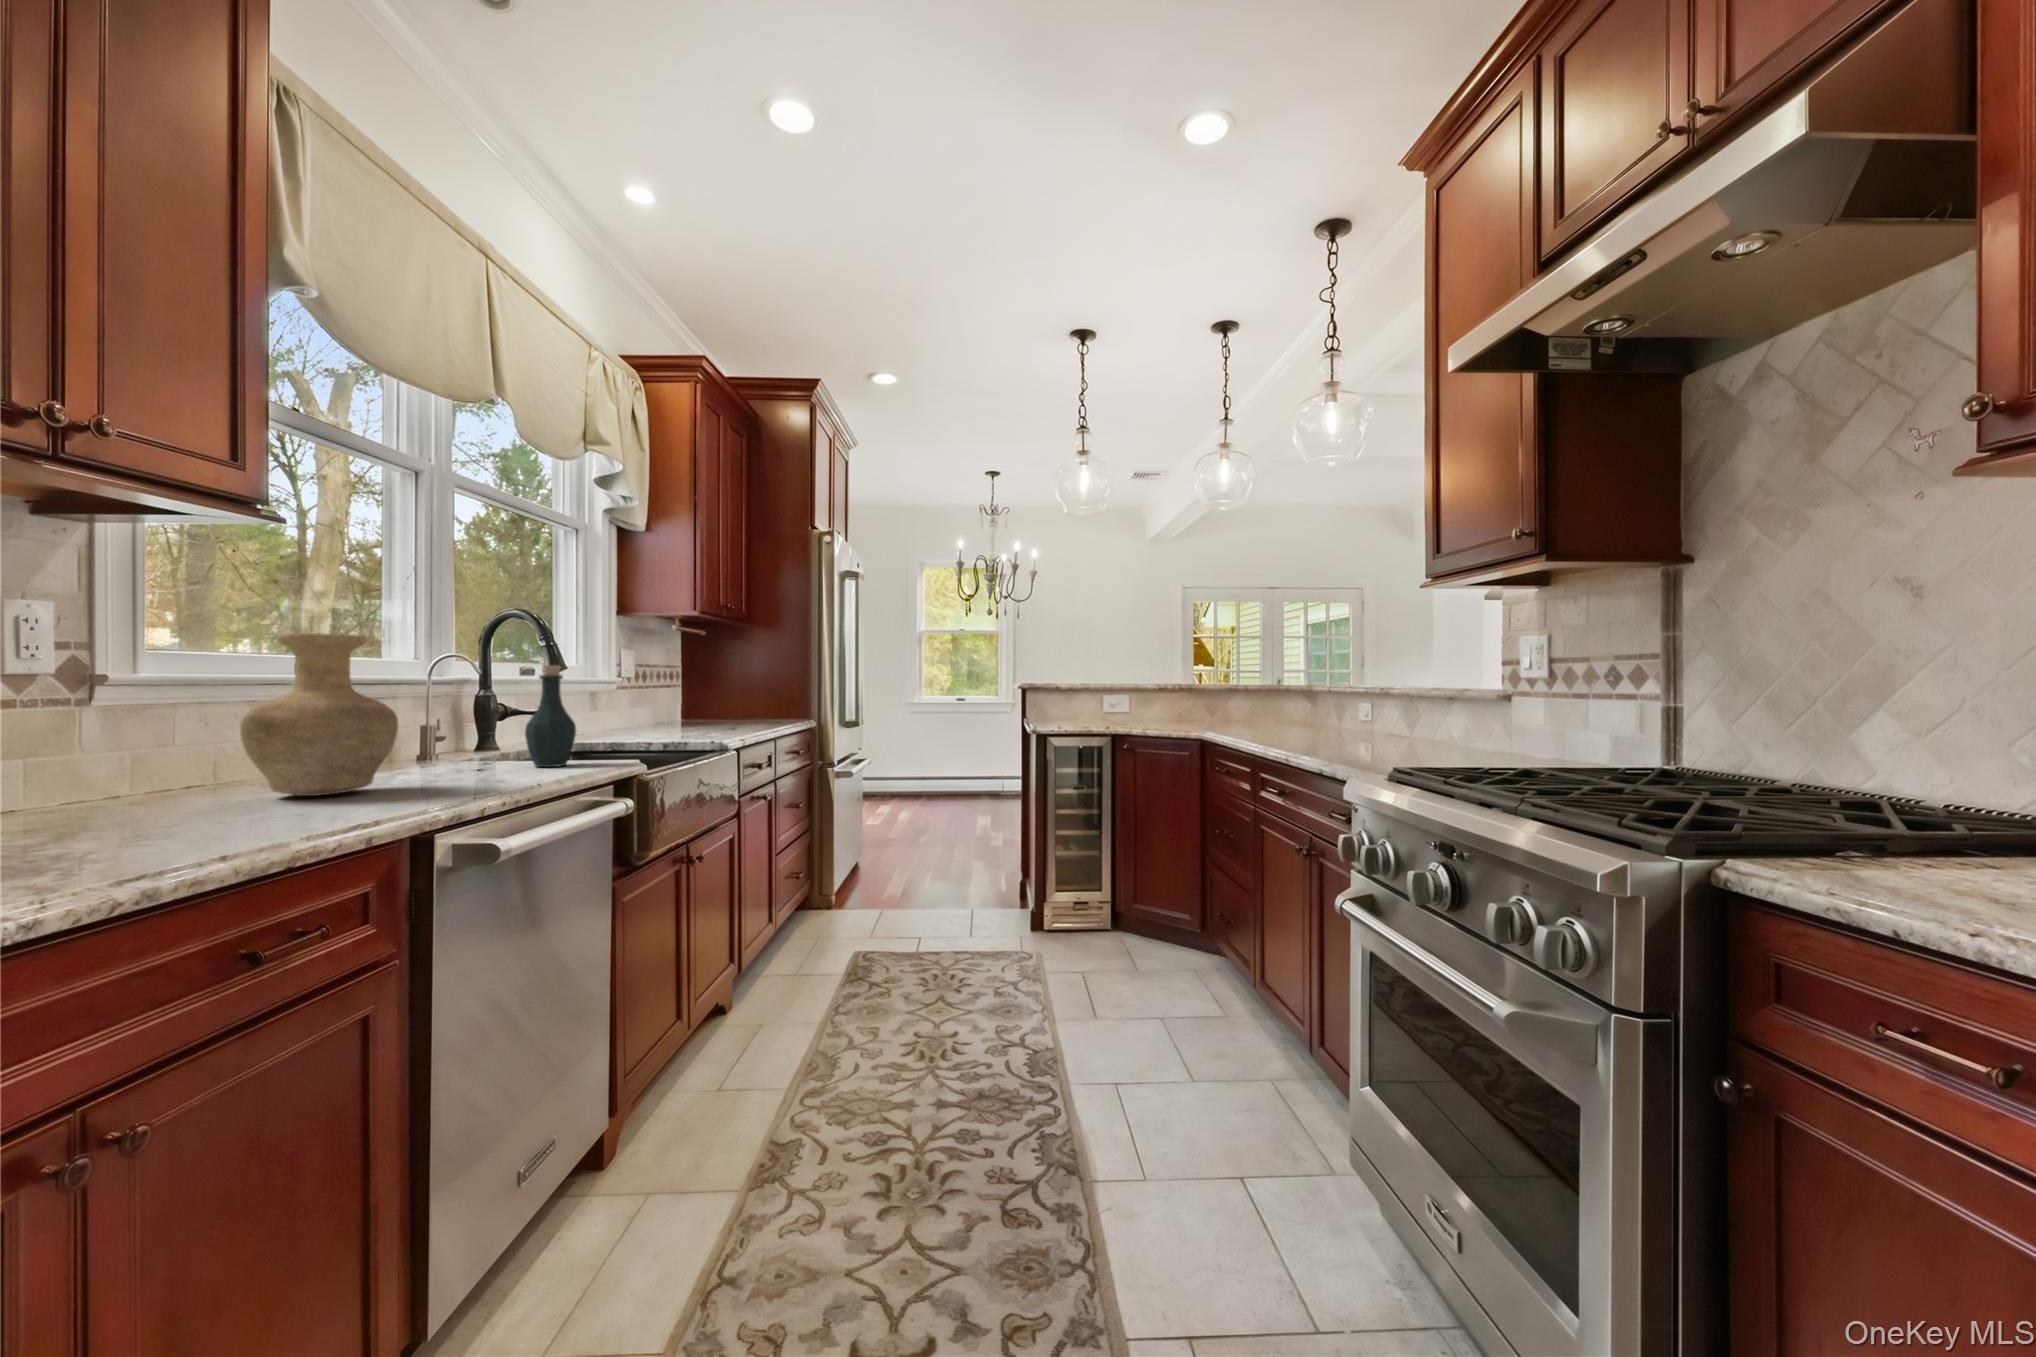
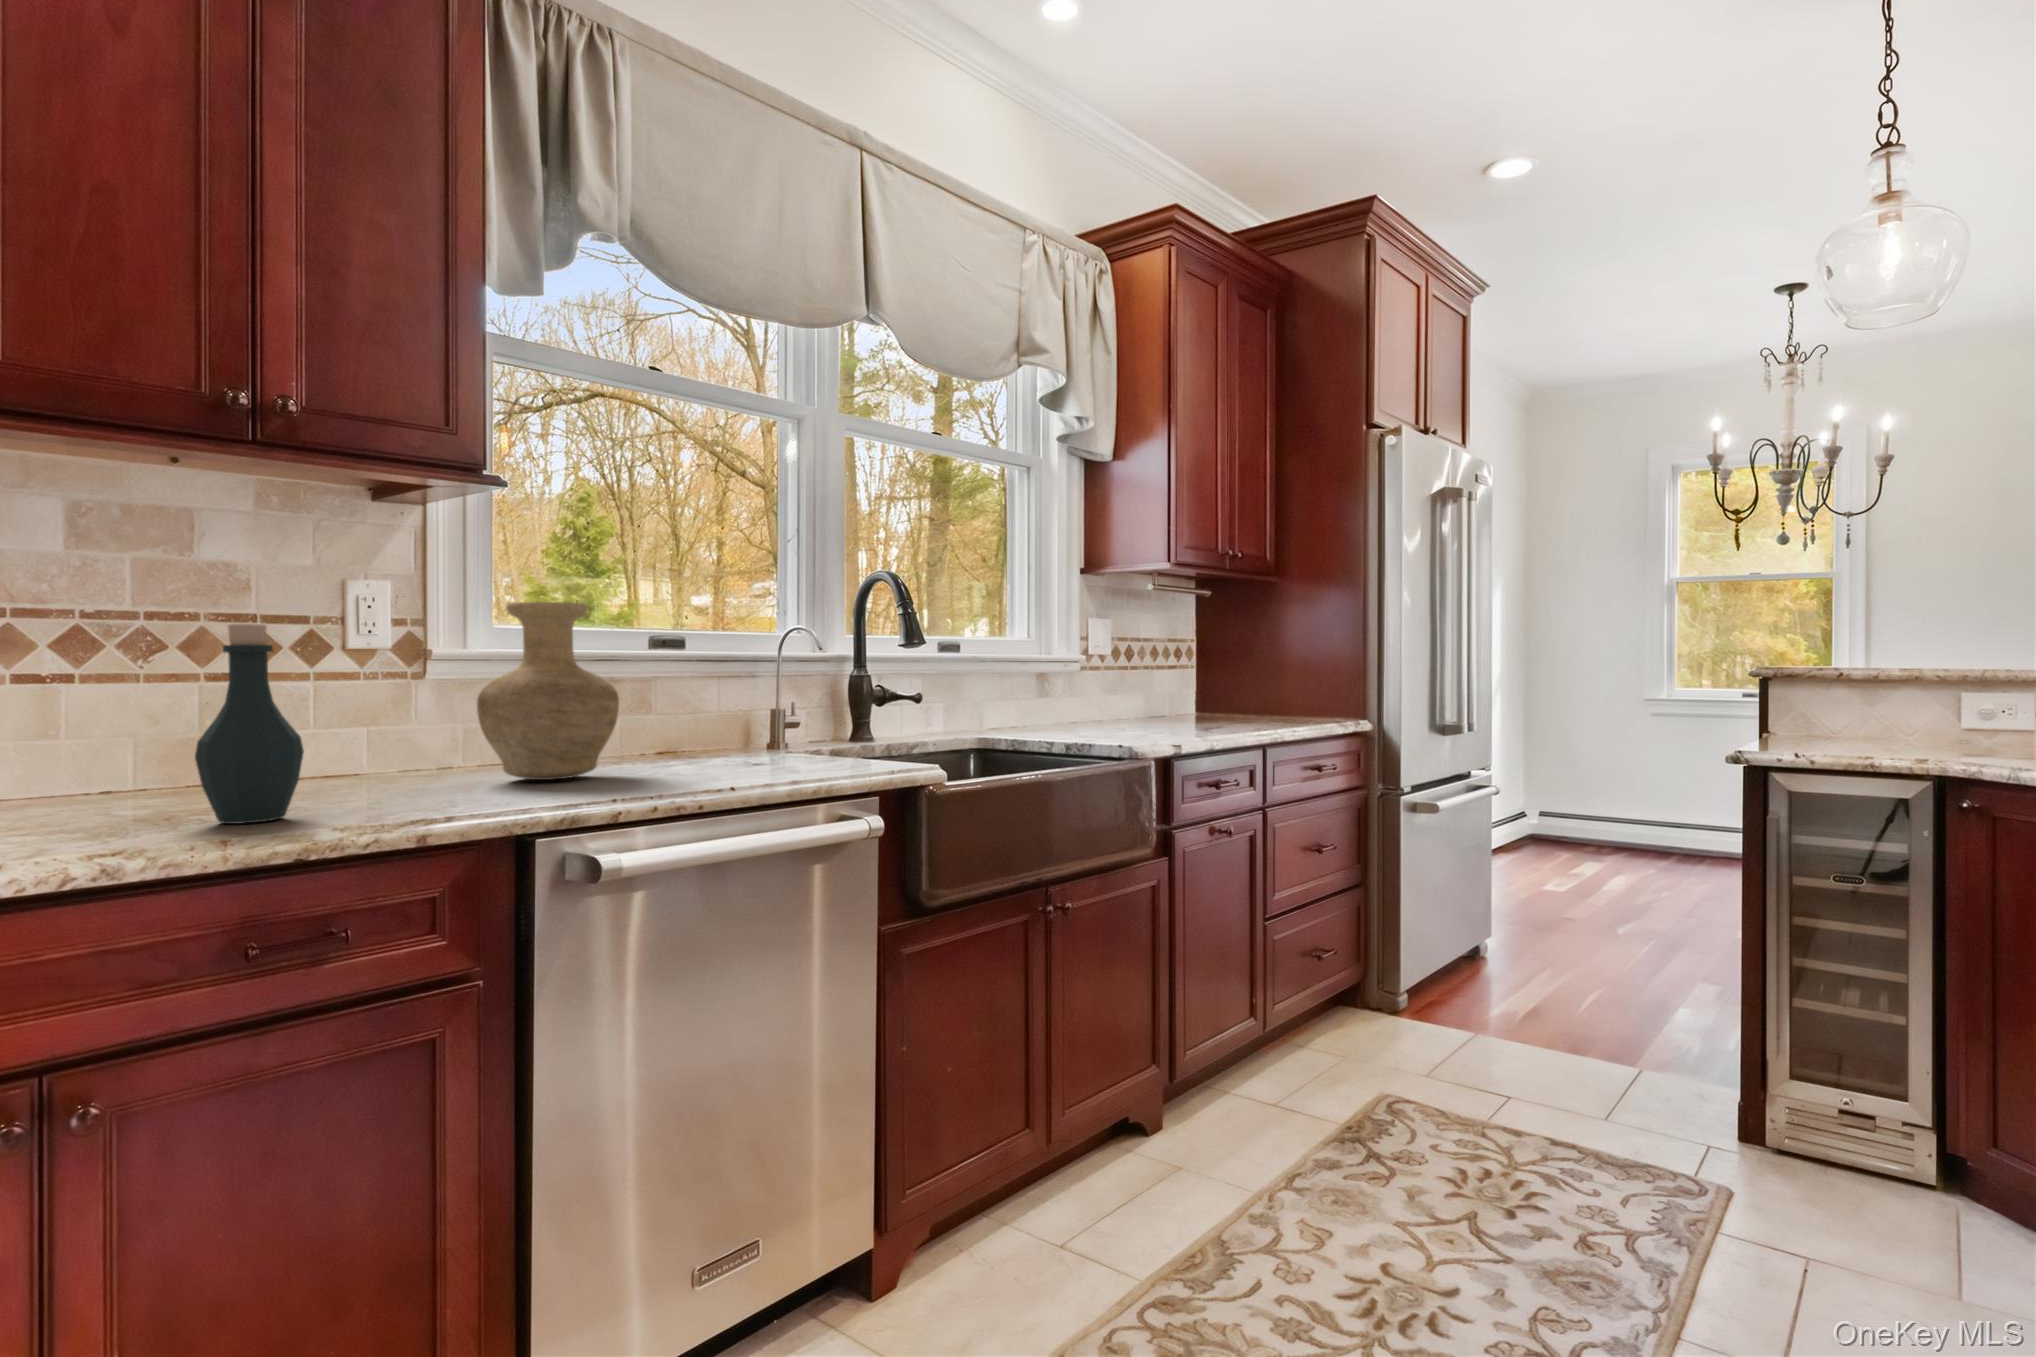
bottle: present [525,665,576,767] -> present [195,624,304,824]

